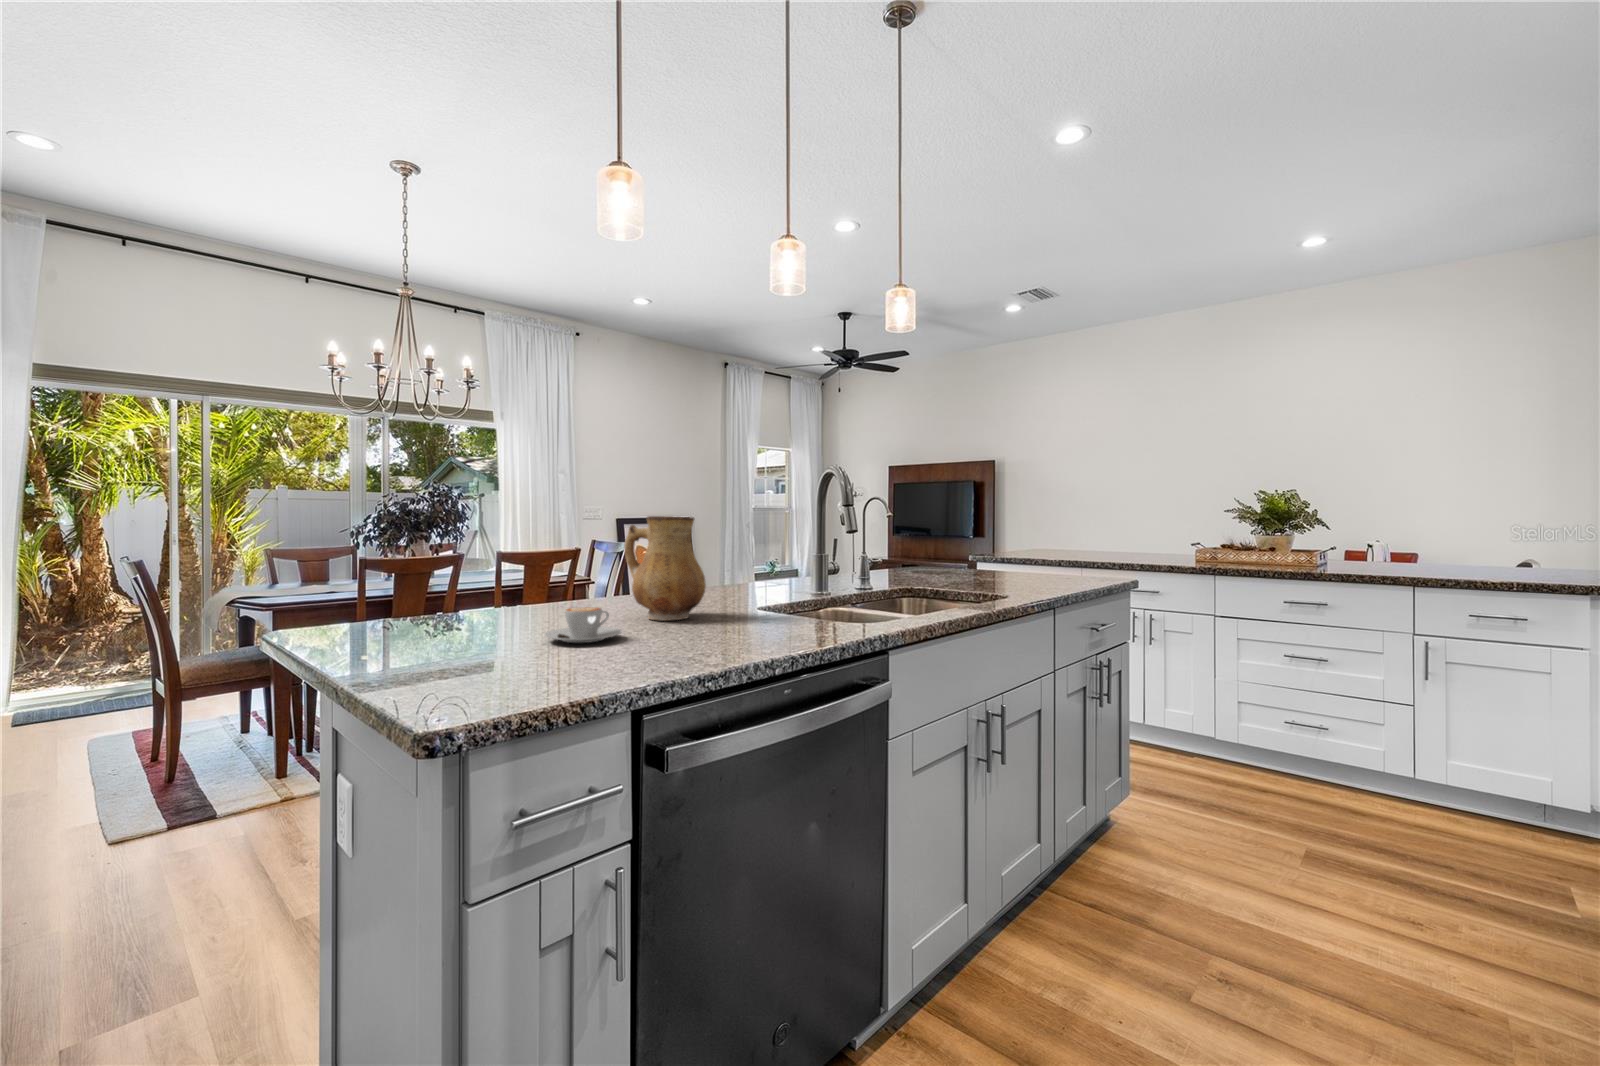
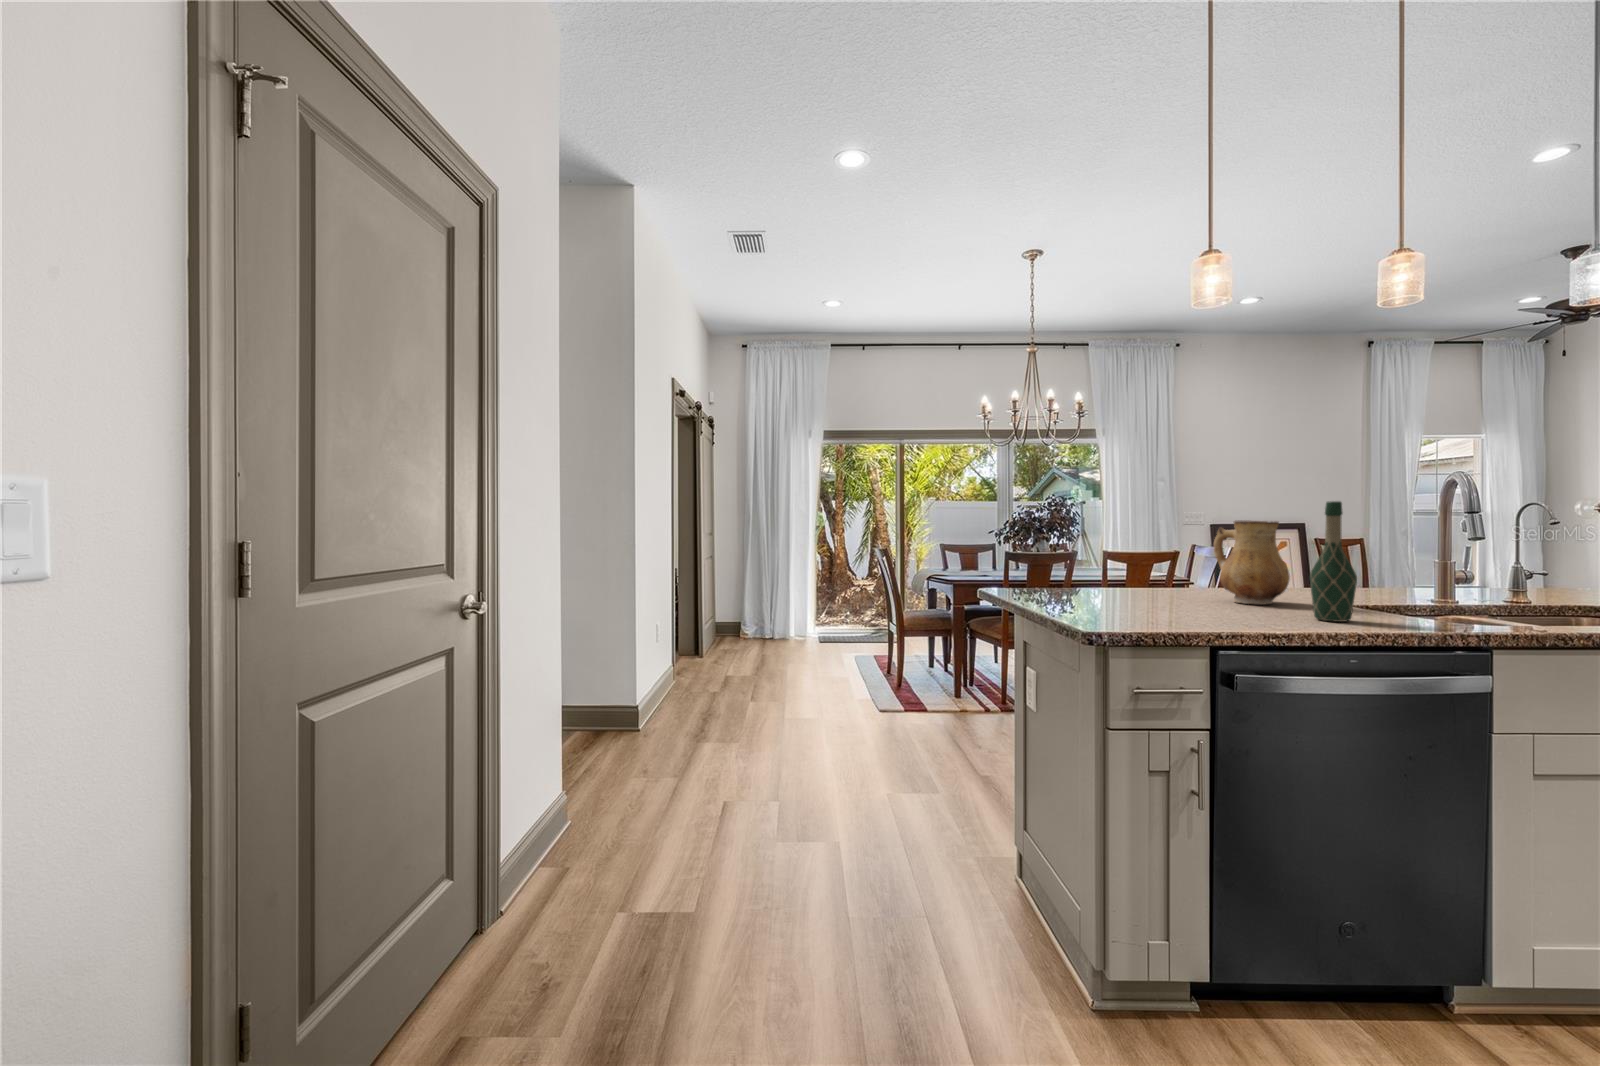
wine bottle: none [734,493,780,640] -> present [1310,501,1357,622]
coffee cup: present [545,607,621,643] -> none [1149,586,1208,610]

